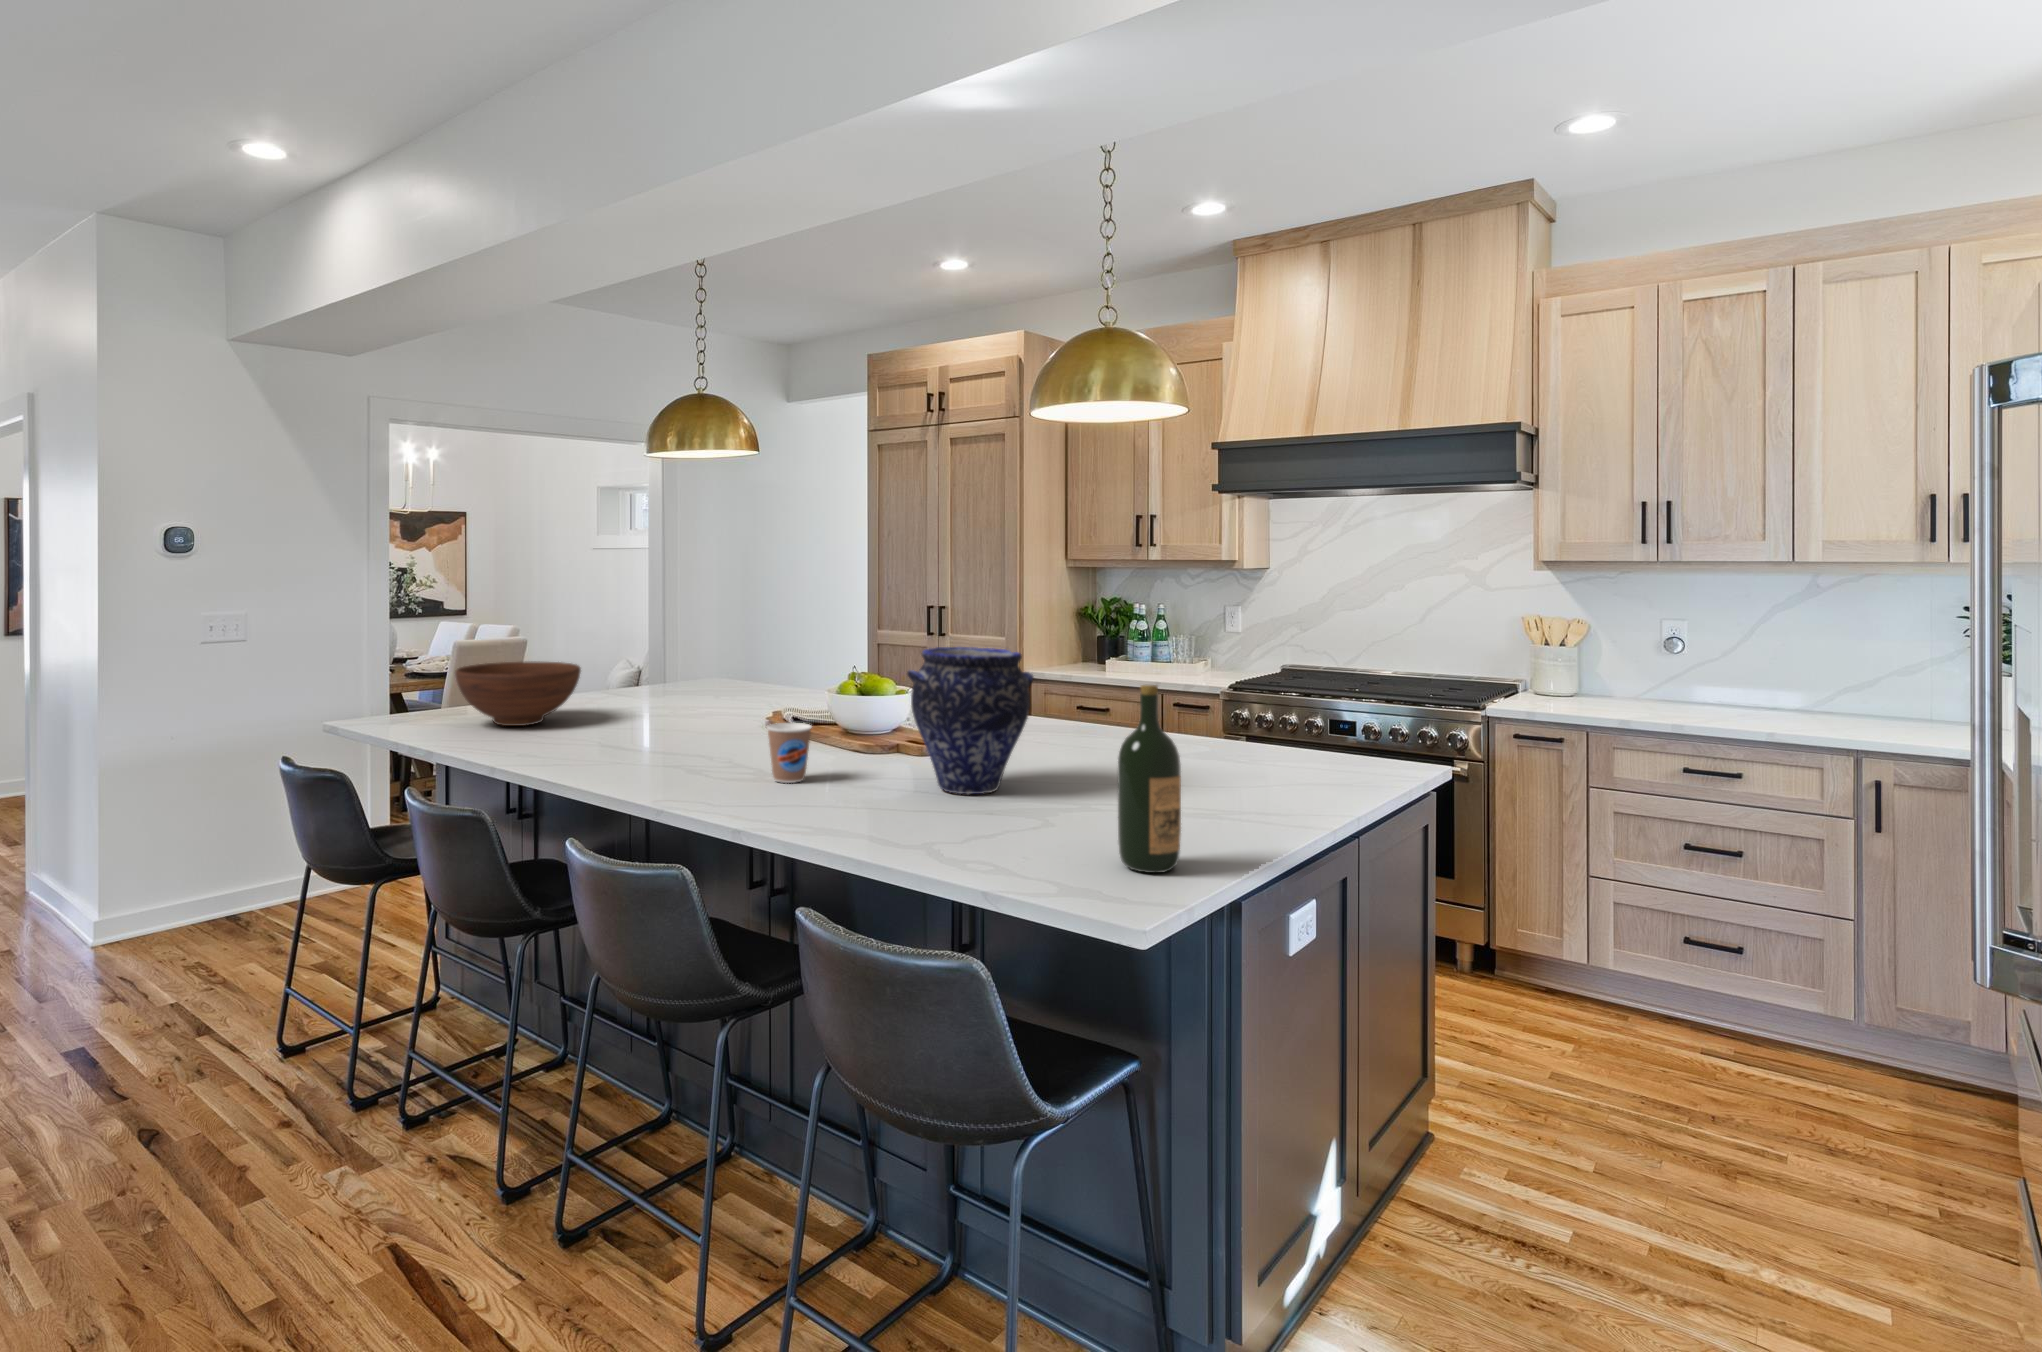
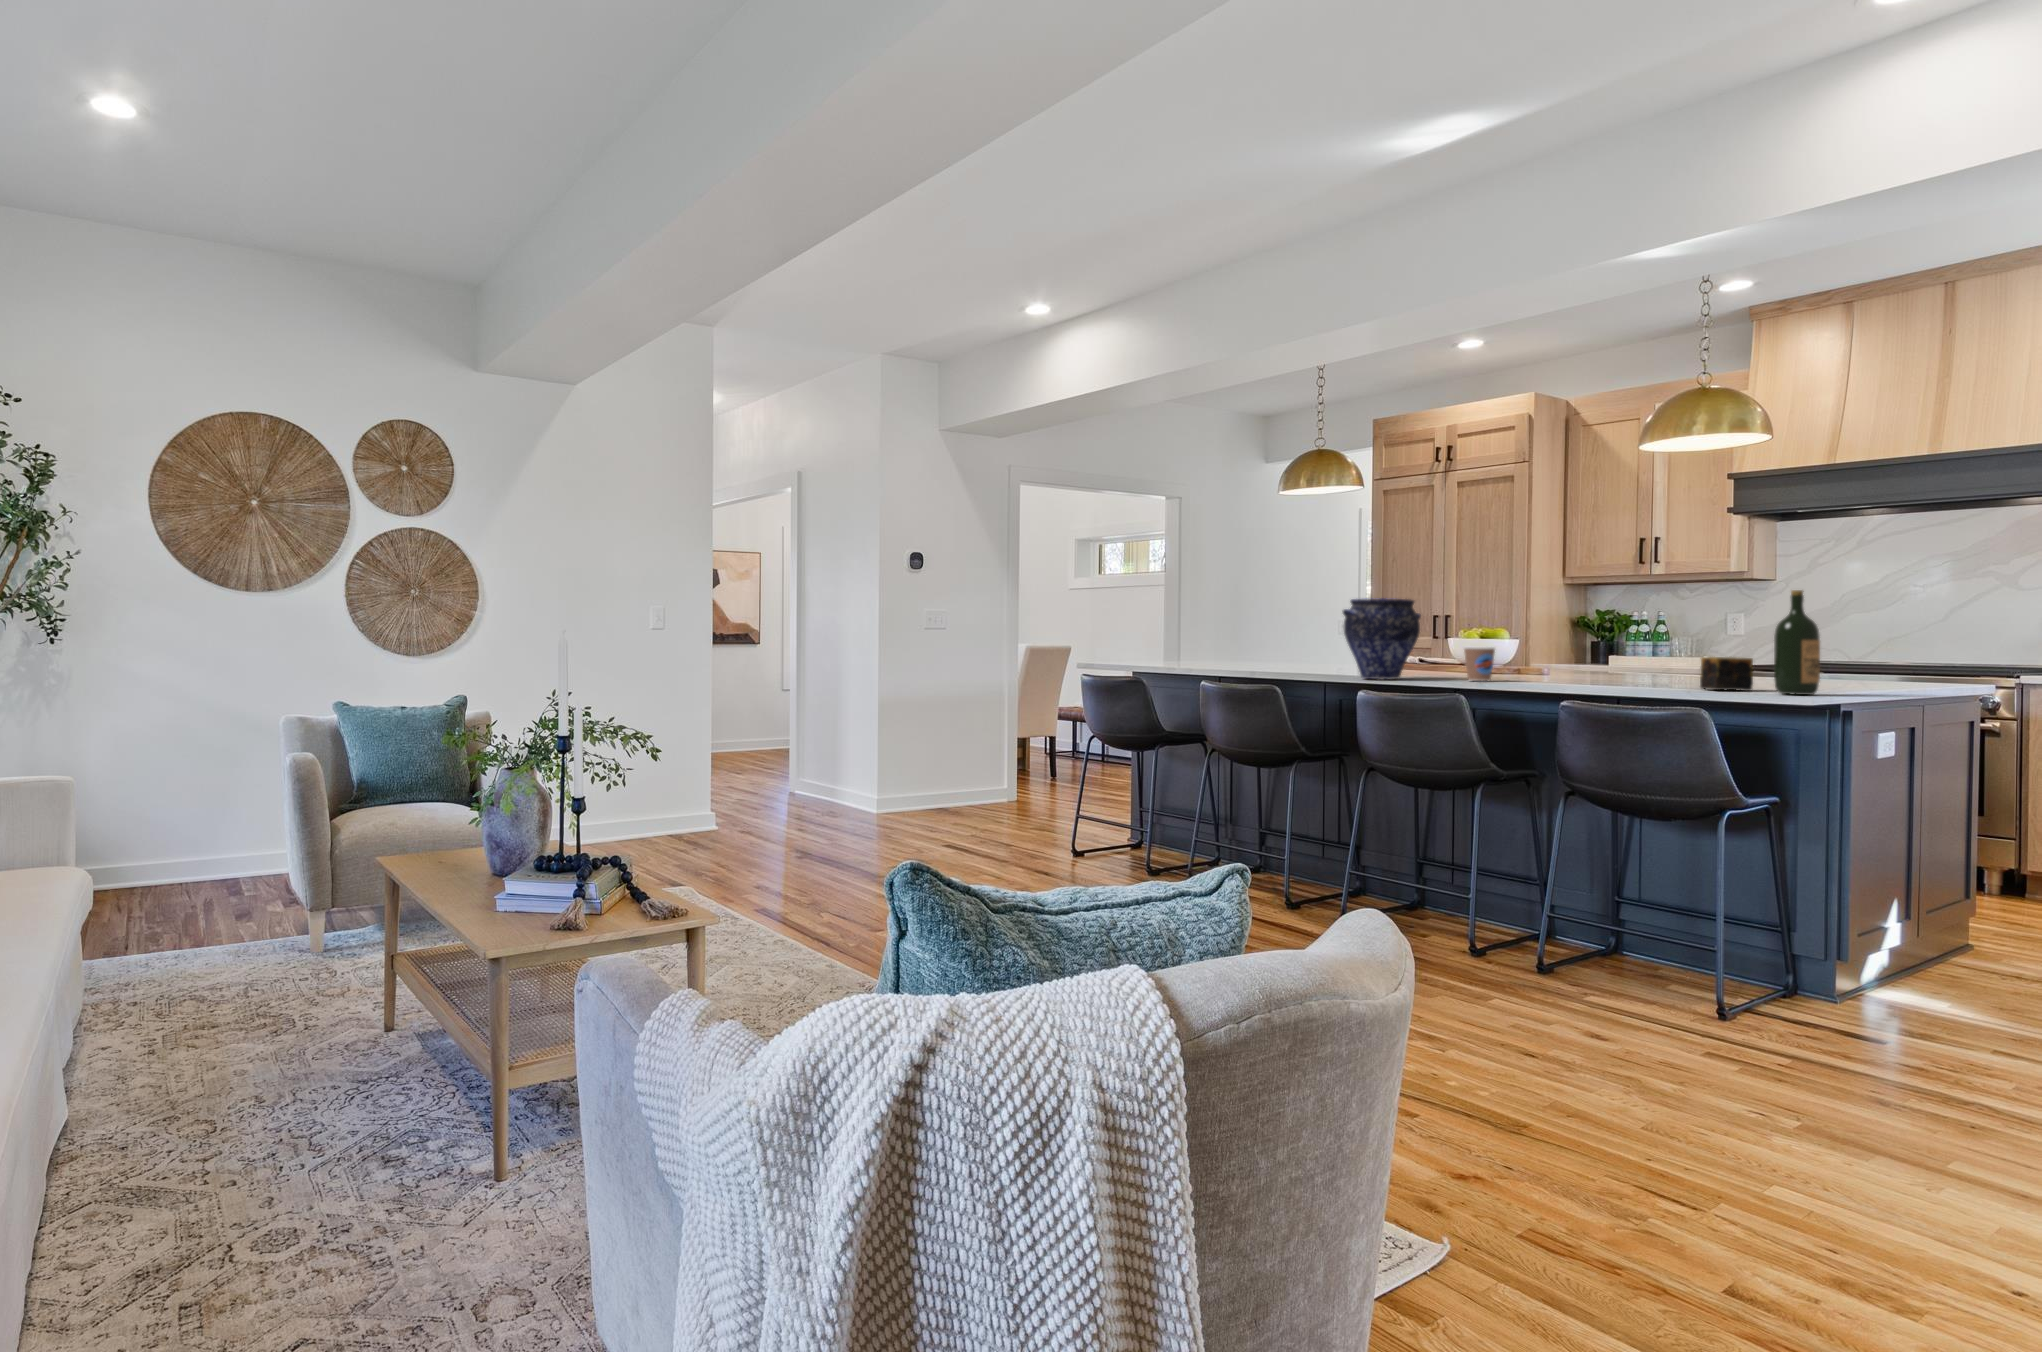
vase: present [907,647,1033,794] -> present [1343,598,1421,680]
fruit bowl: present [455,661,581,726] -> none [1172,633,1256,671]
candle: none [1042,775,1107,841] -> present [1700,657,1753,691]

